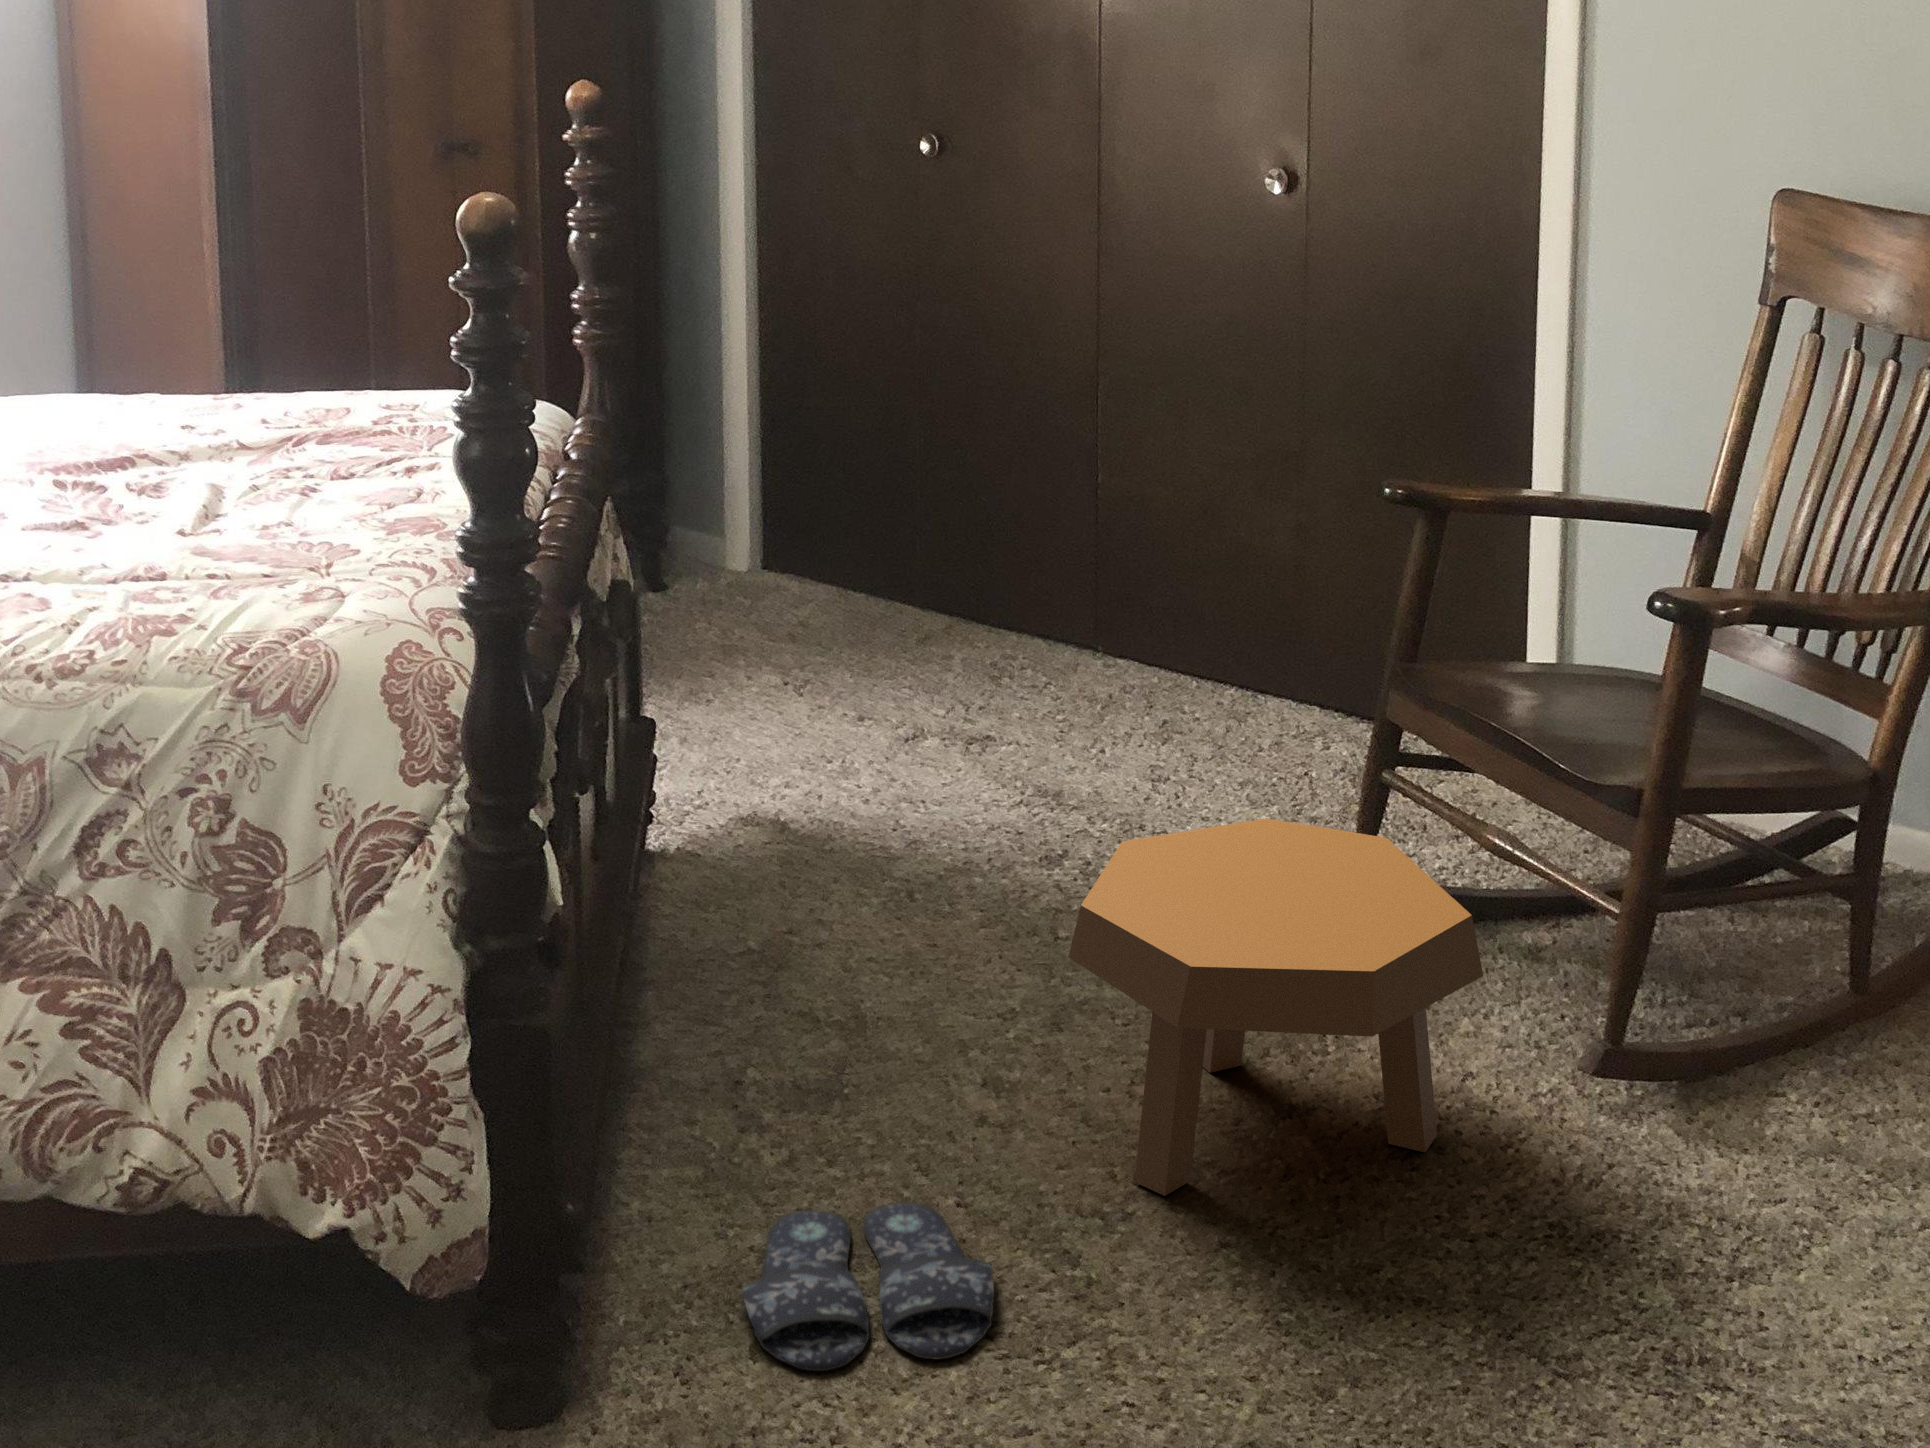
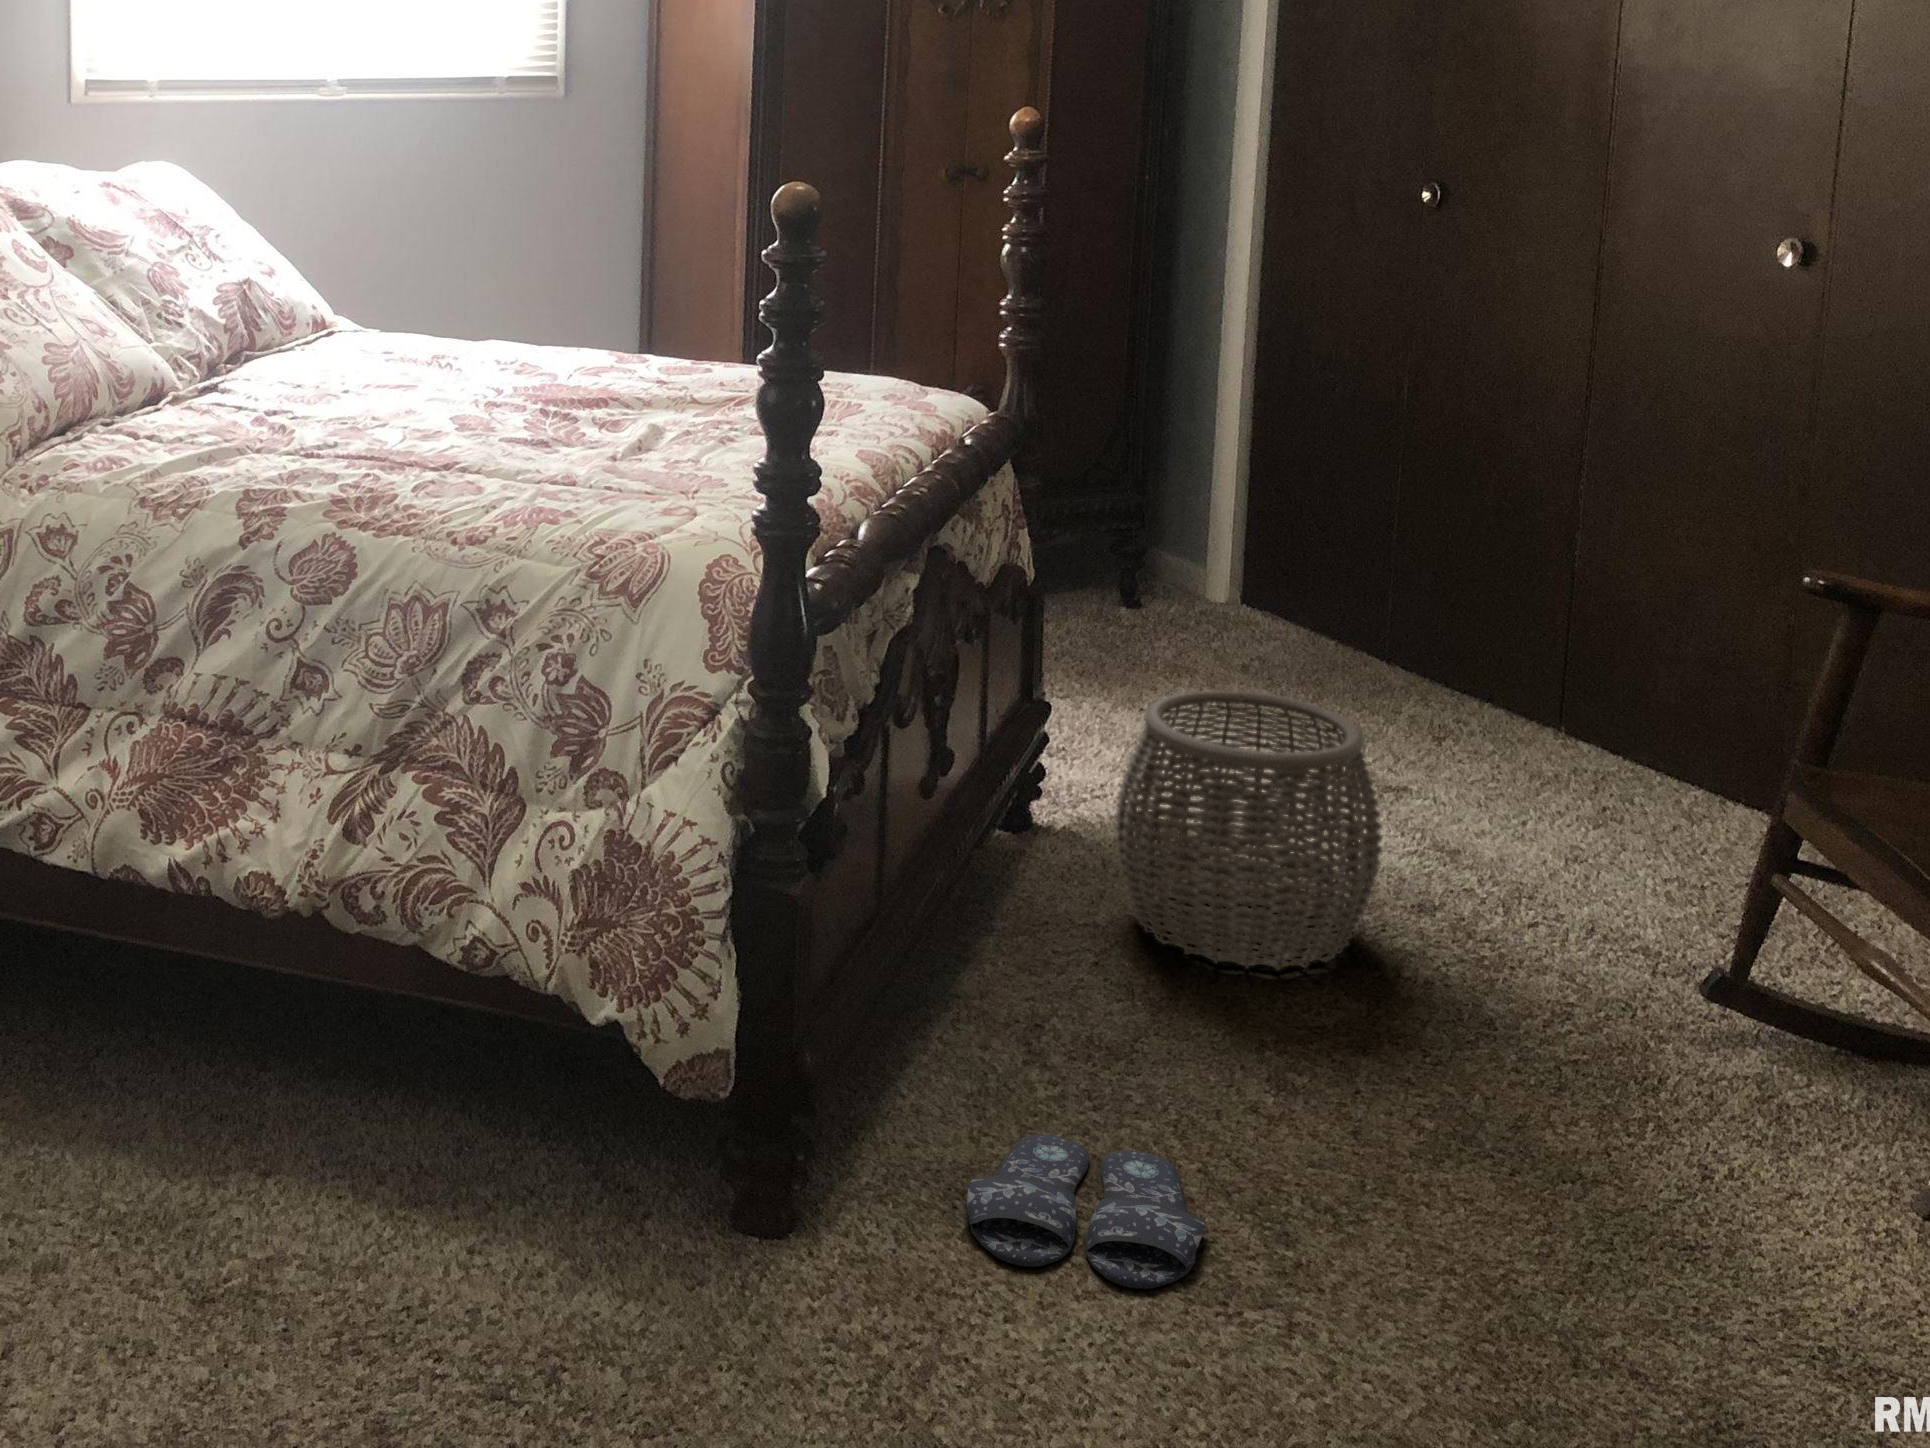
woven basket: none [762,675,1034,972] -> present [1114,690,1383,970]
footstool: present [1068,818,1483,1196] -> none [1345,874,1795,1250]

